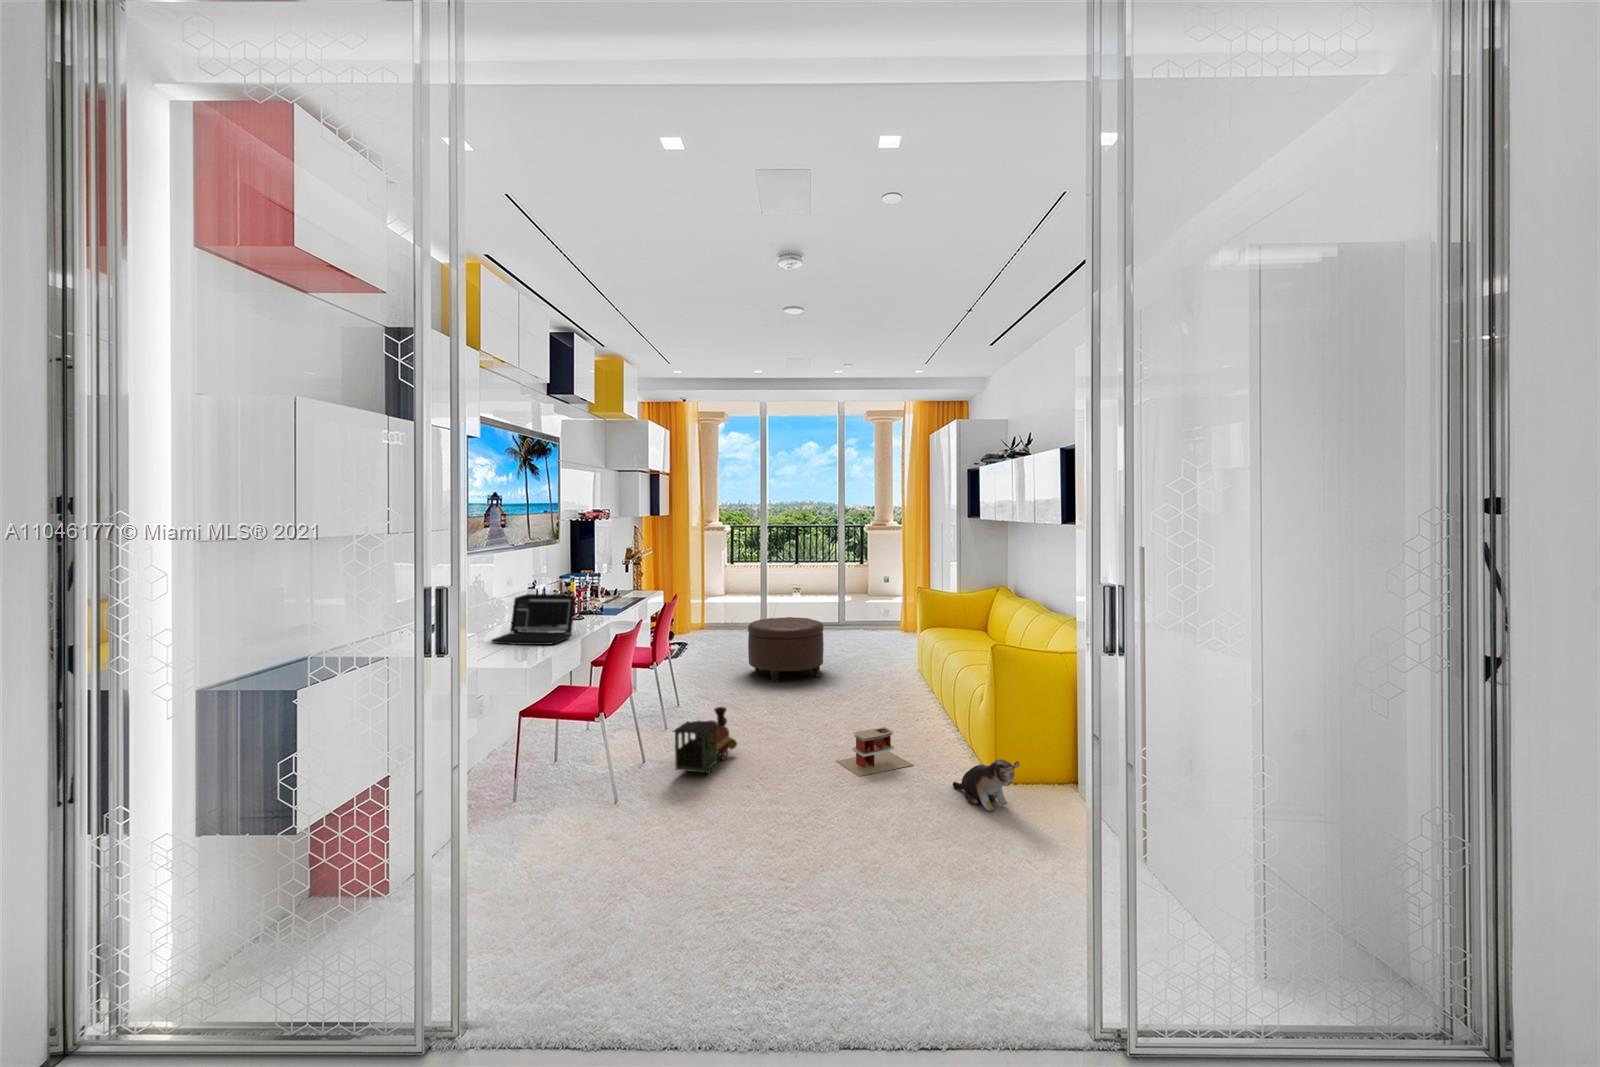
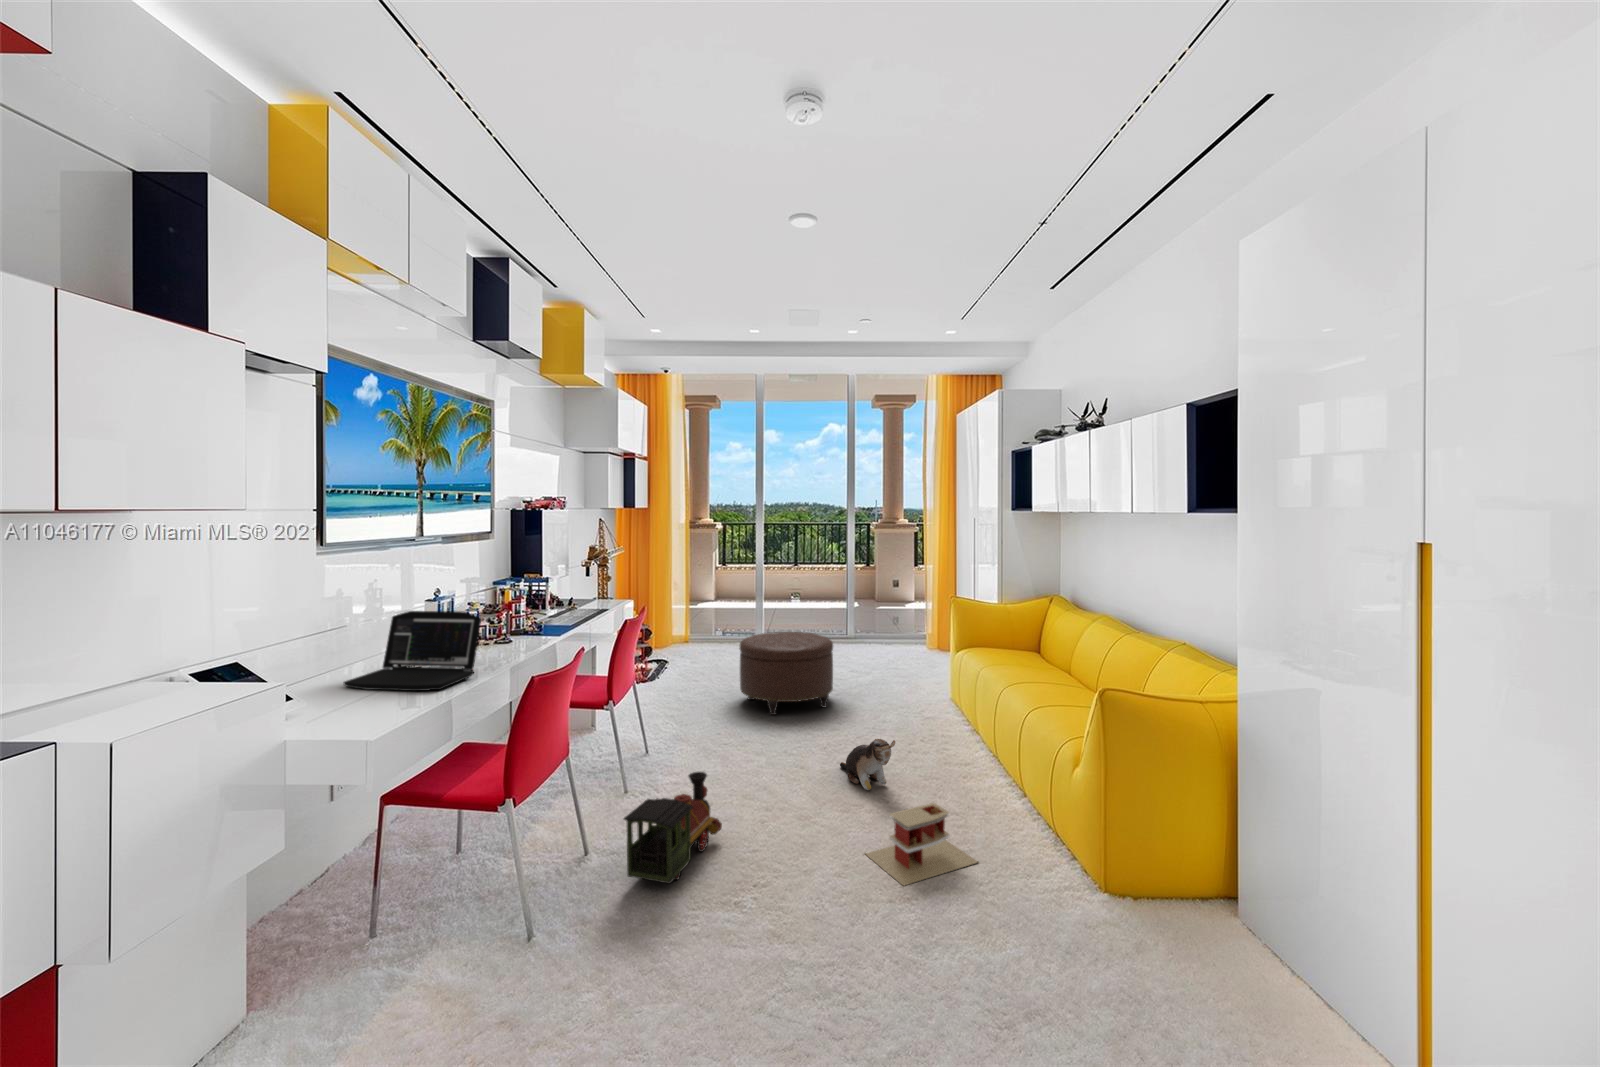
plush toy: present [953,759,1020,811] -> present [840,739,895,790]

